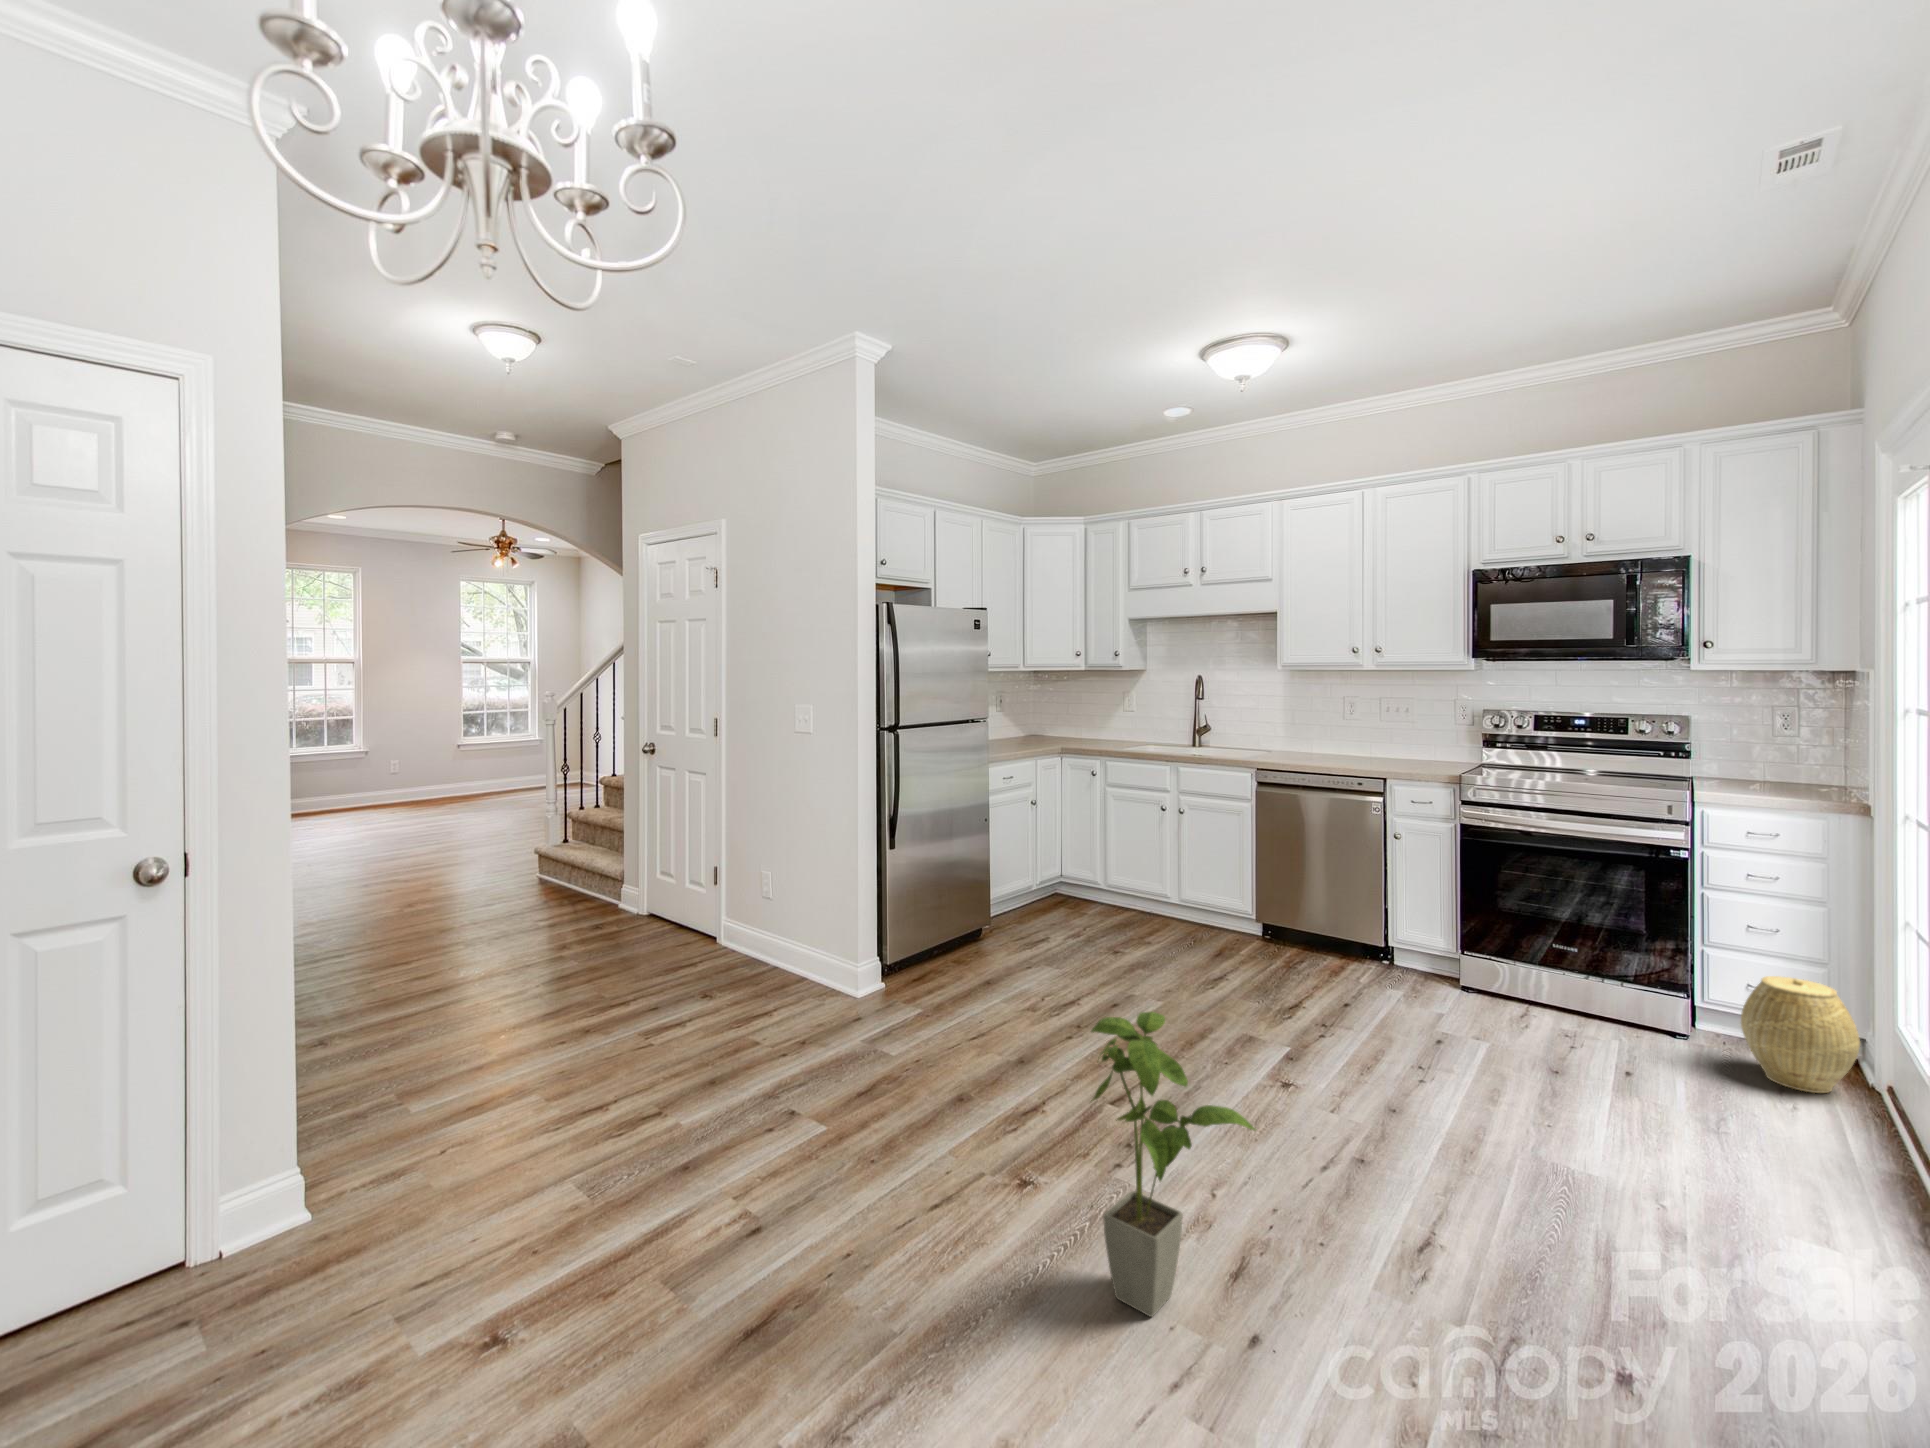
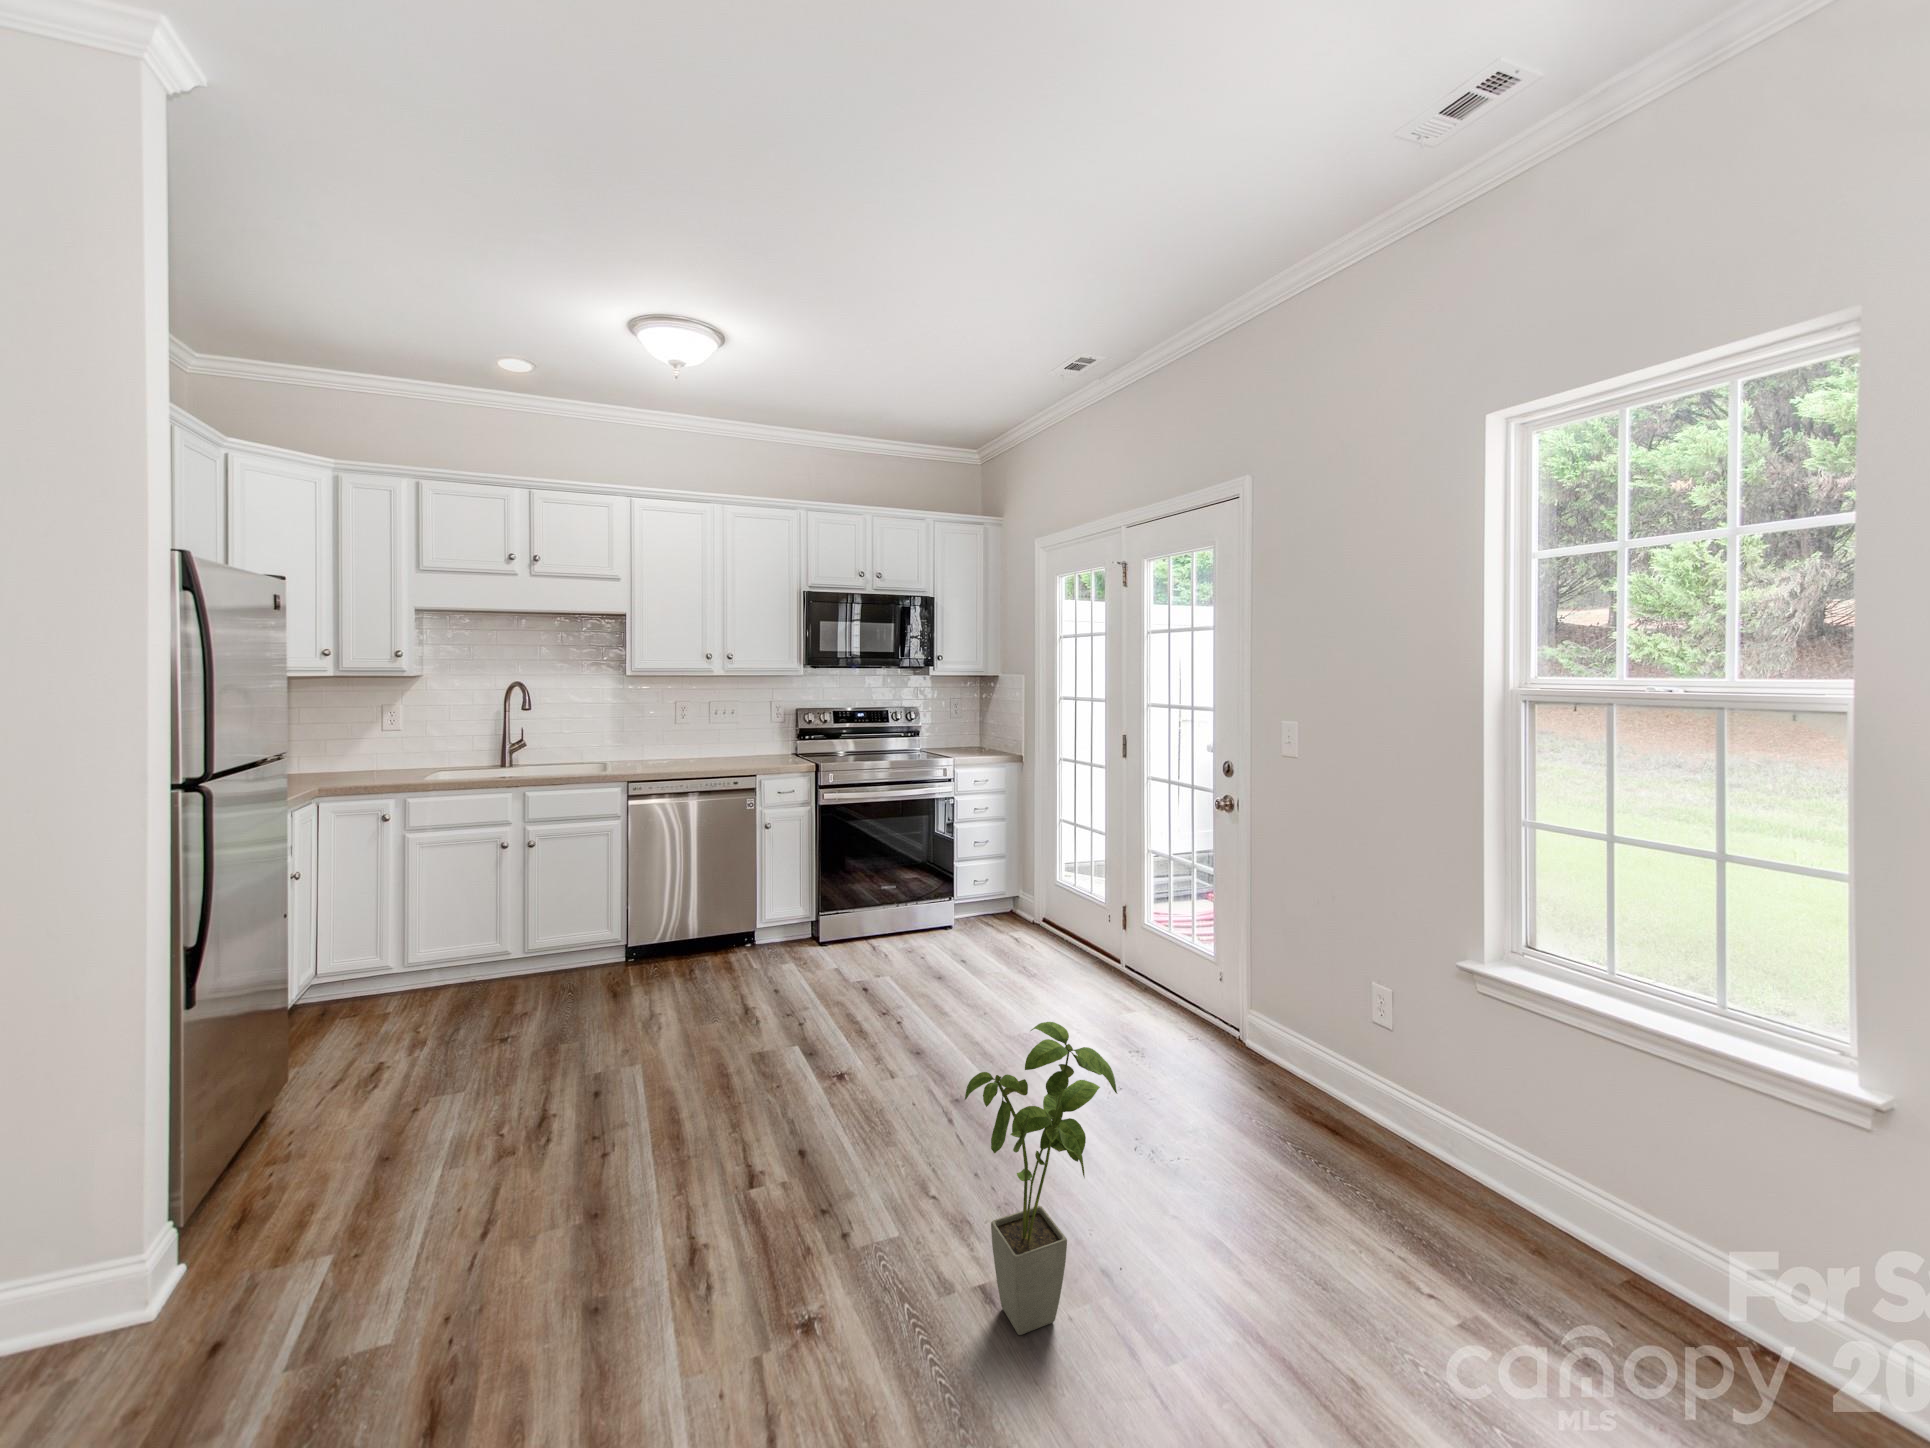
woven basket: present [1741,976,1860,1093] -> none [989,866,1040,934]

